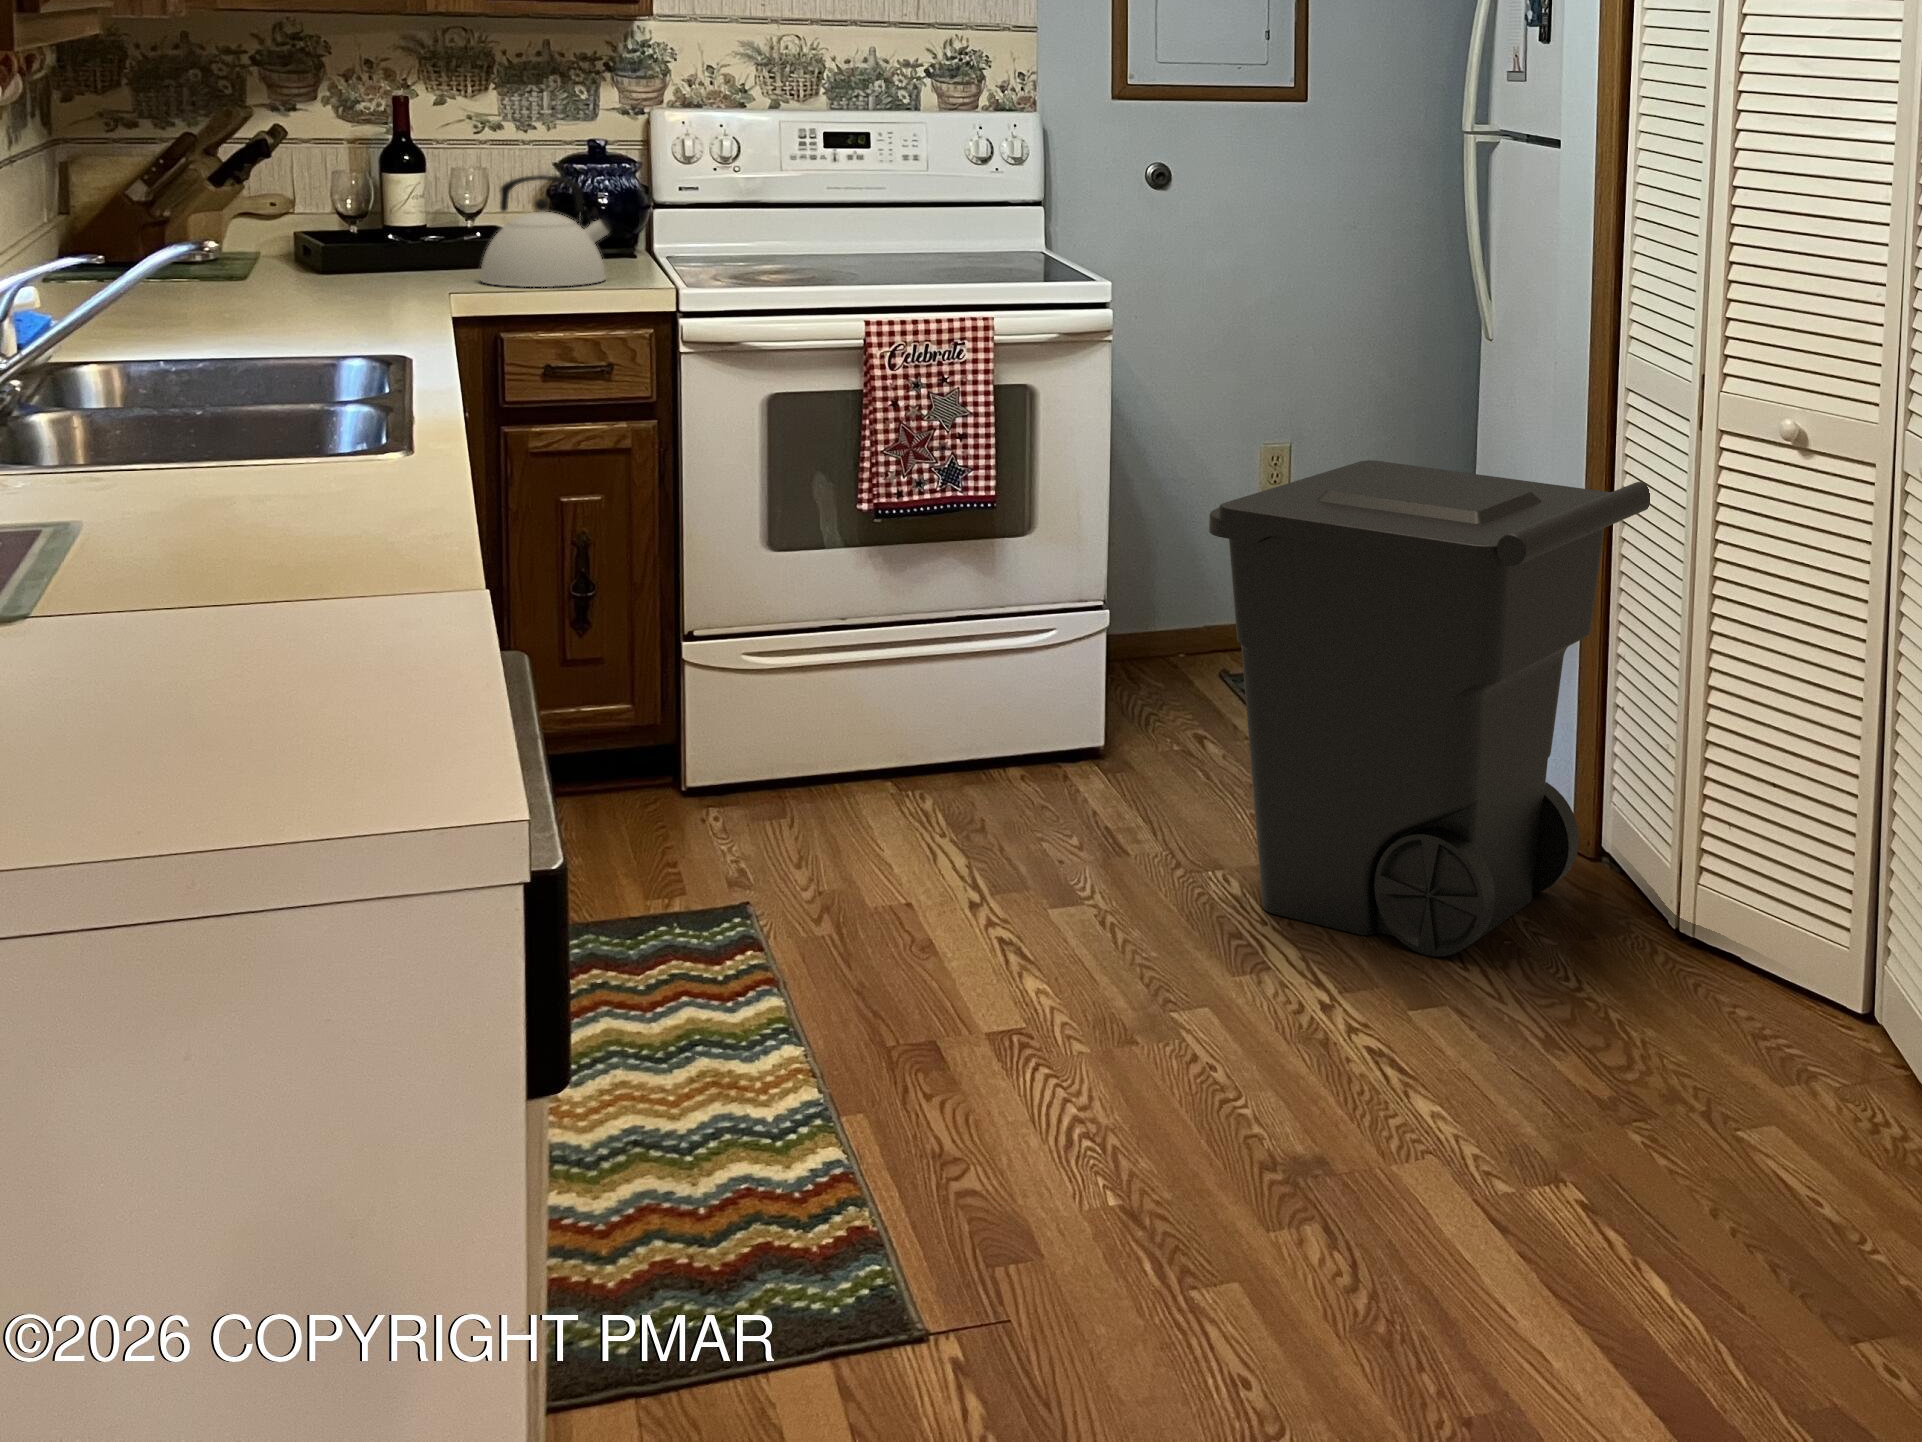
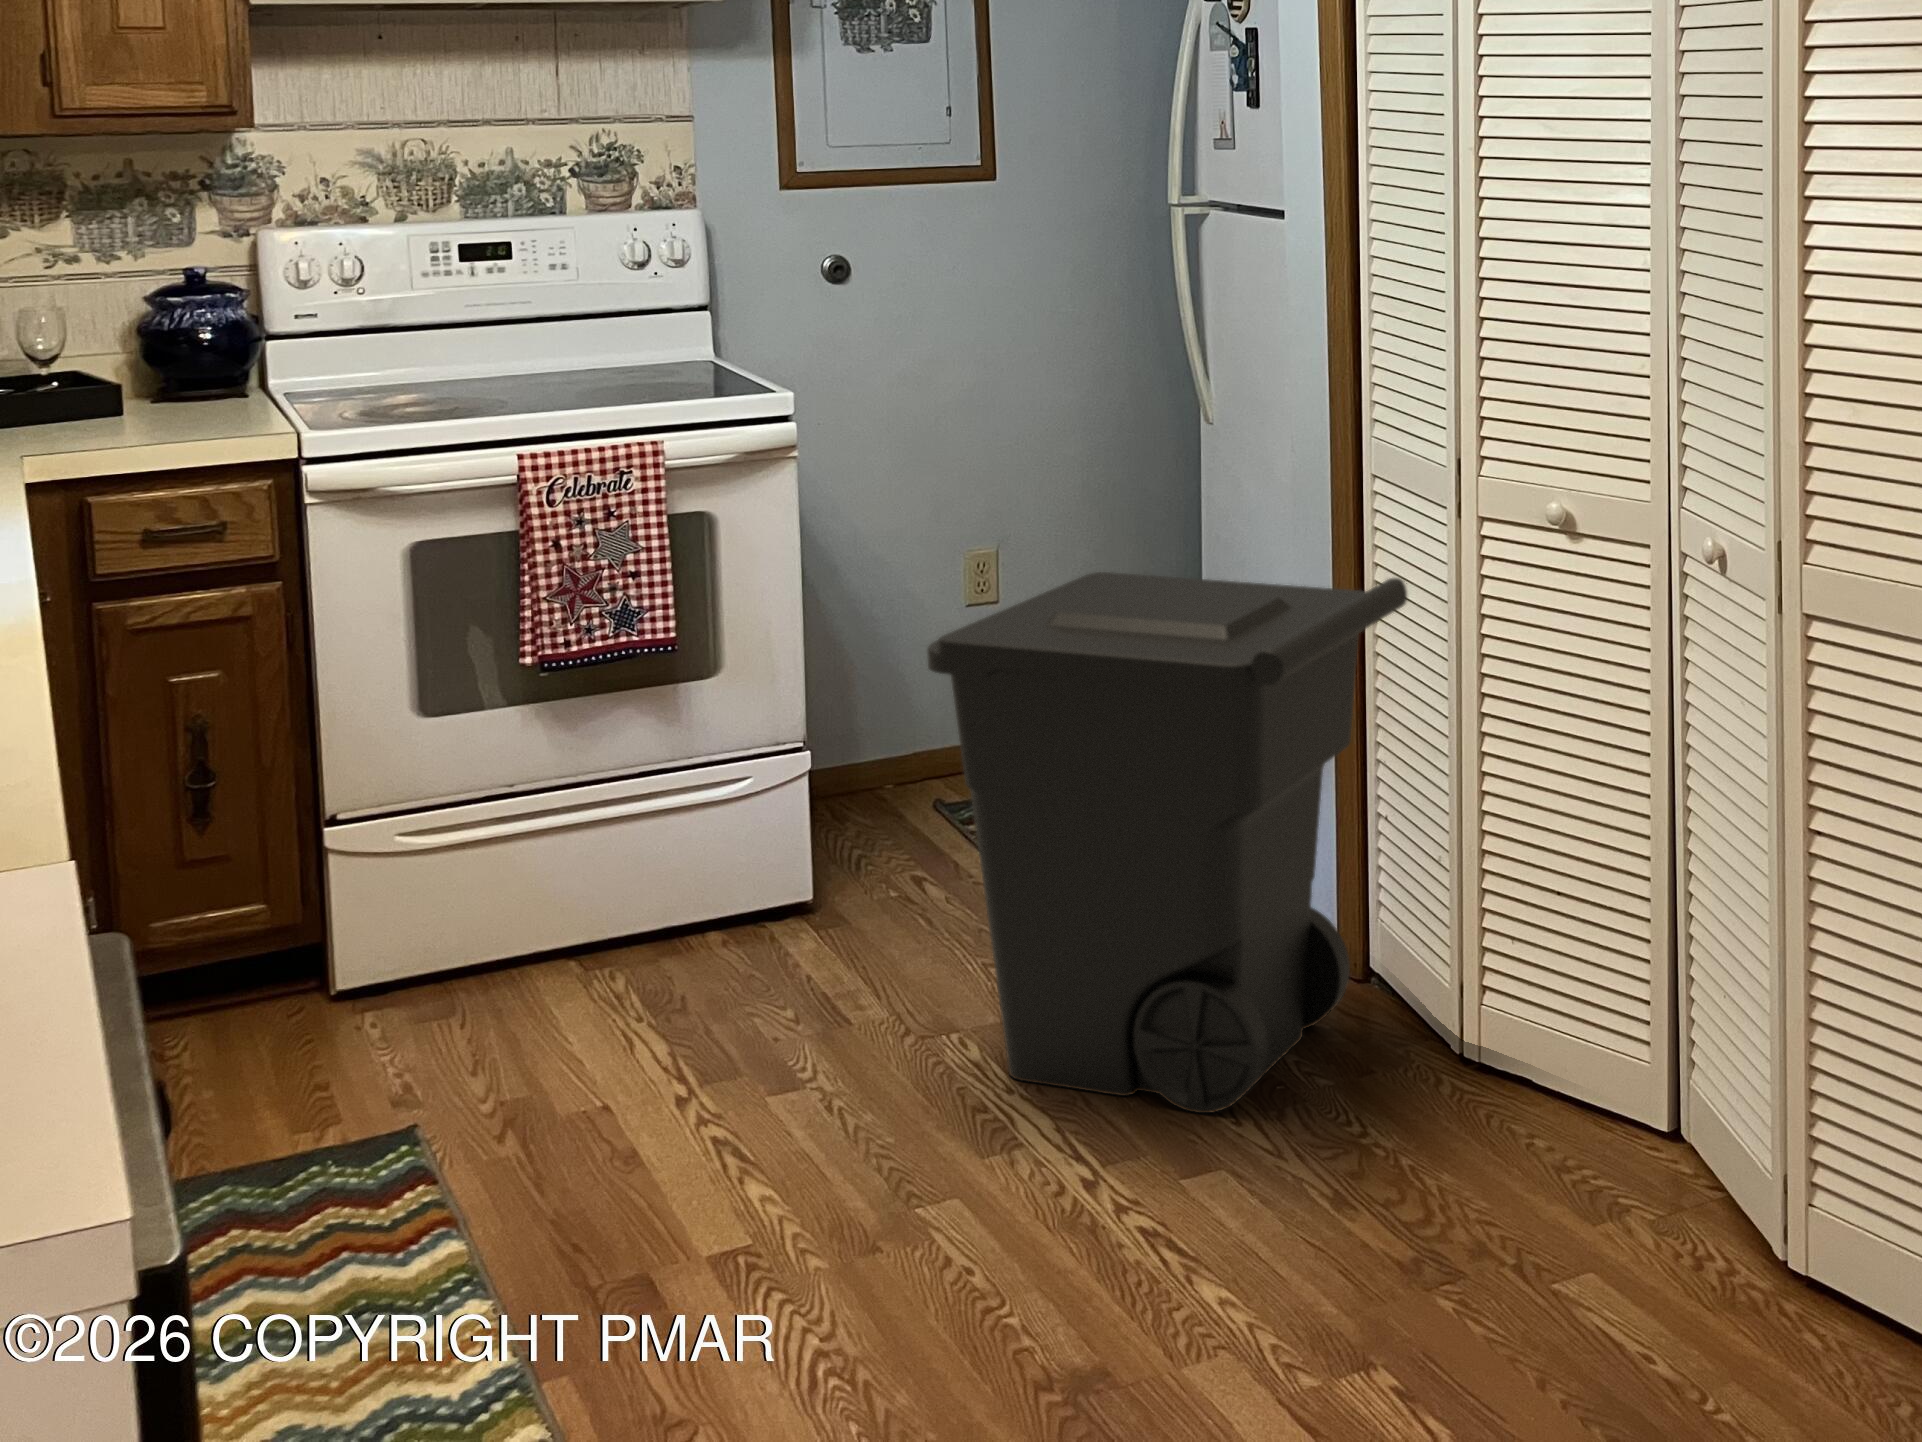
kettle: present [480,175,611,287] -> none [56,312,213,441]

